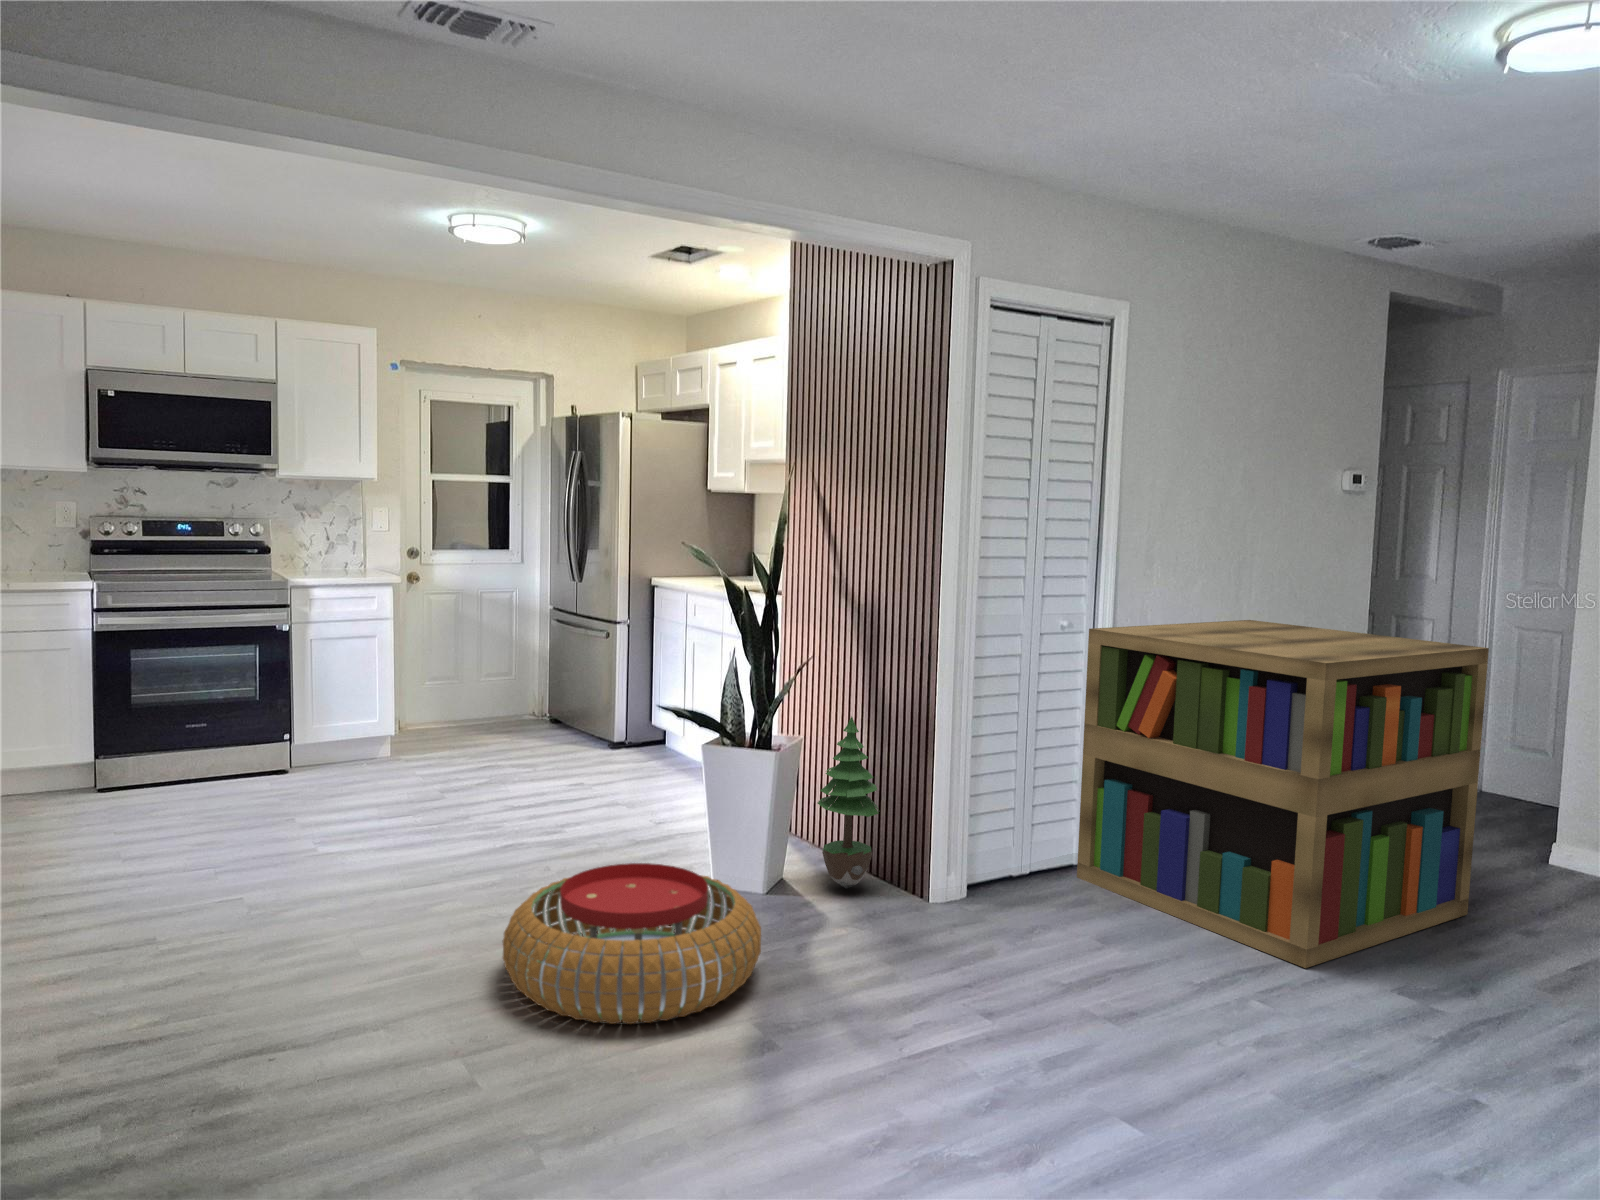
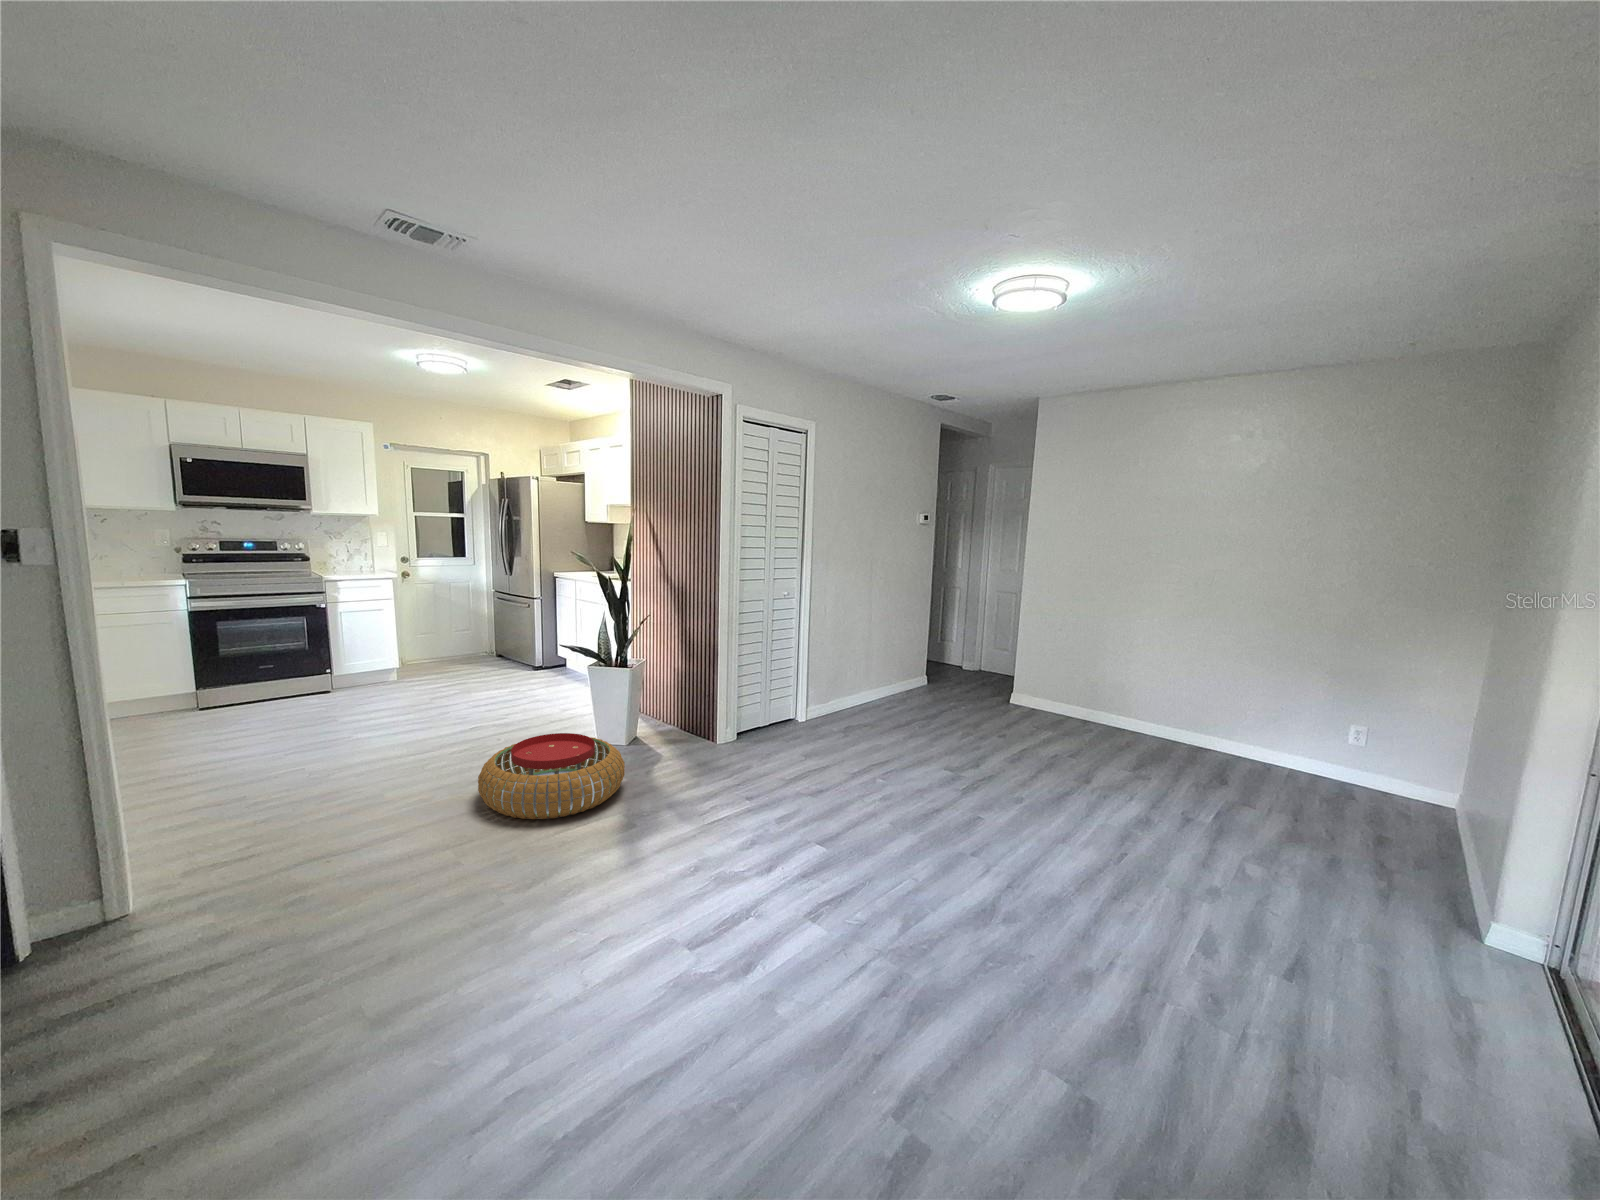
bookshelf: present [1077,620,1489,968] -> none [790,592,975,760]
potted tree: present [817,716,879,889] -> none [654,648,688,738]

